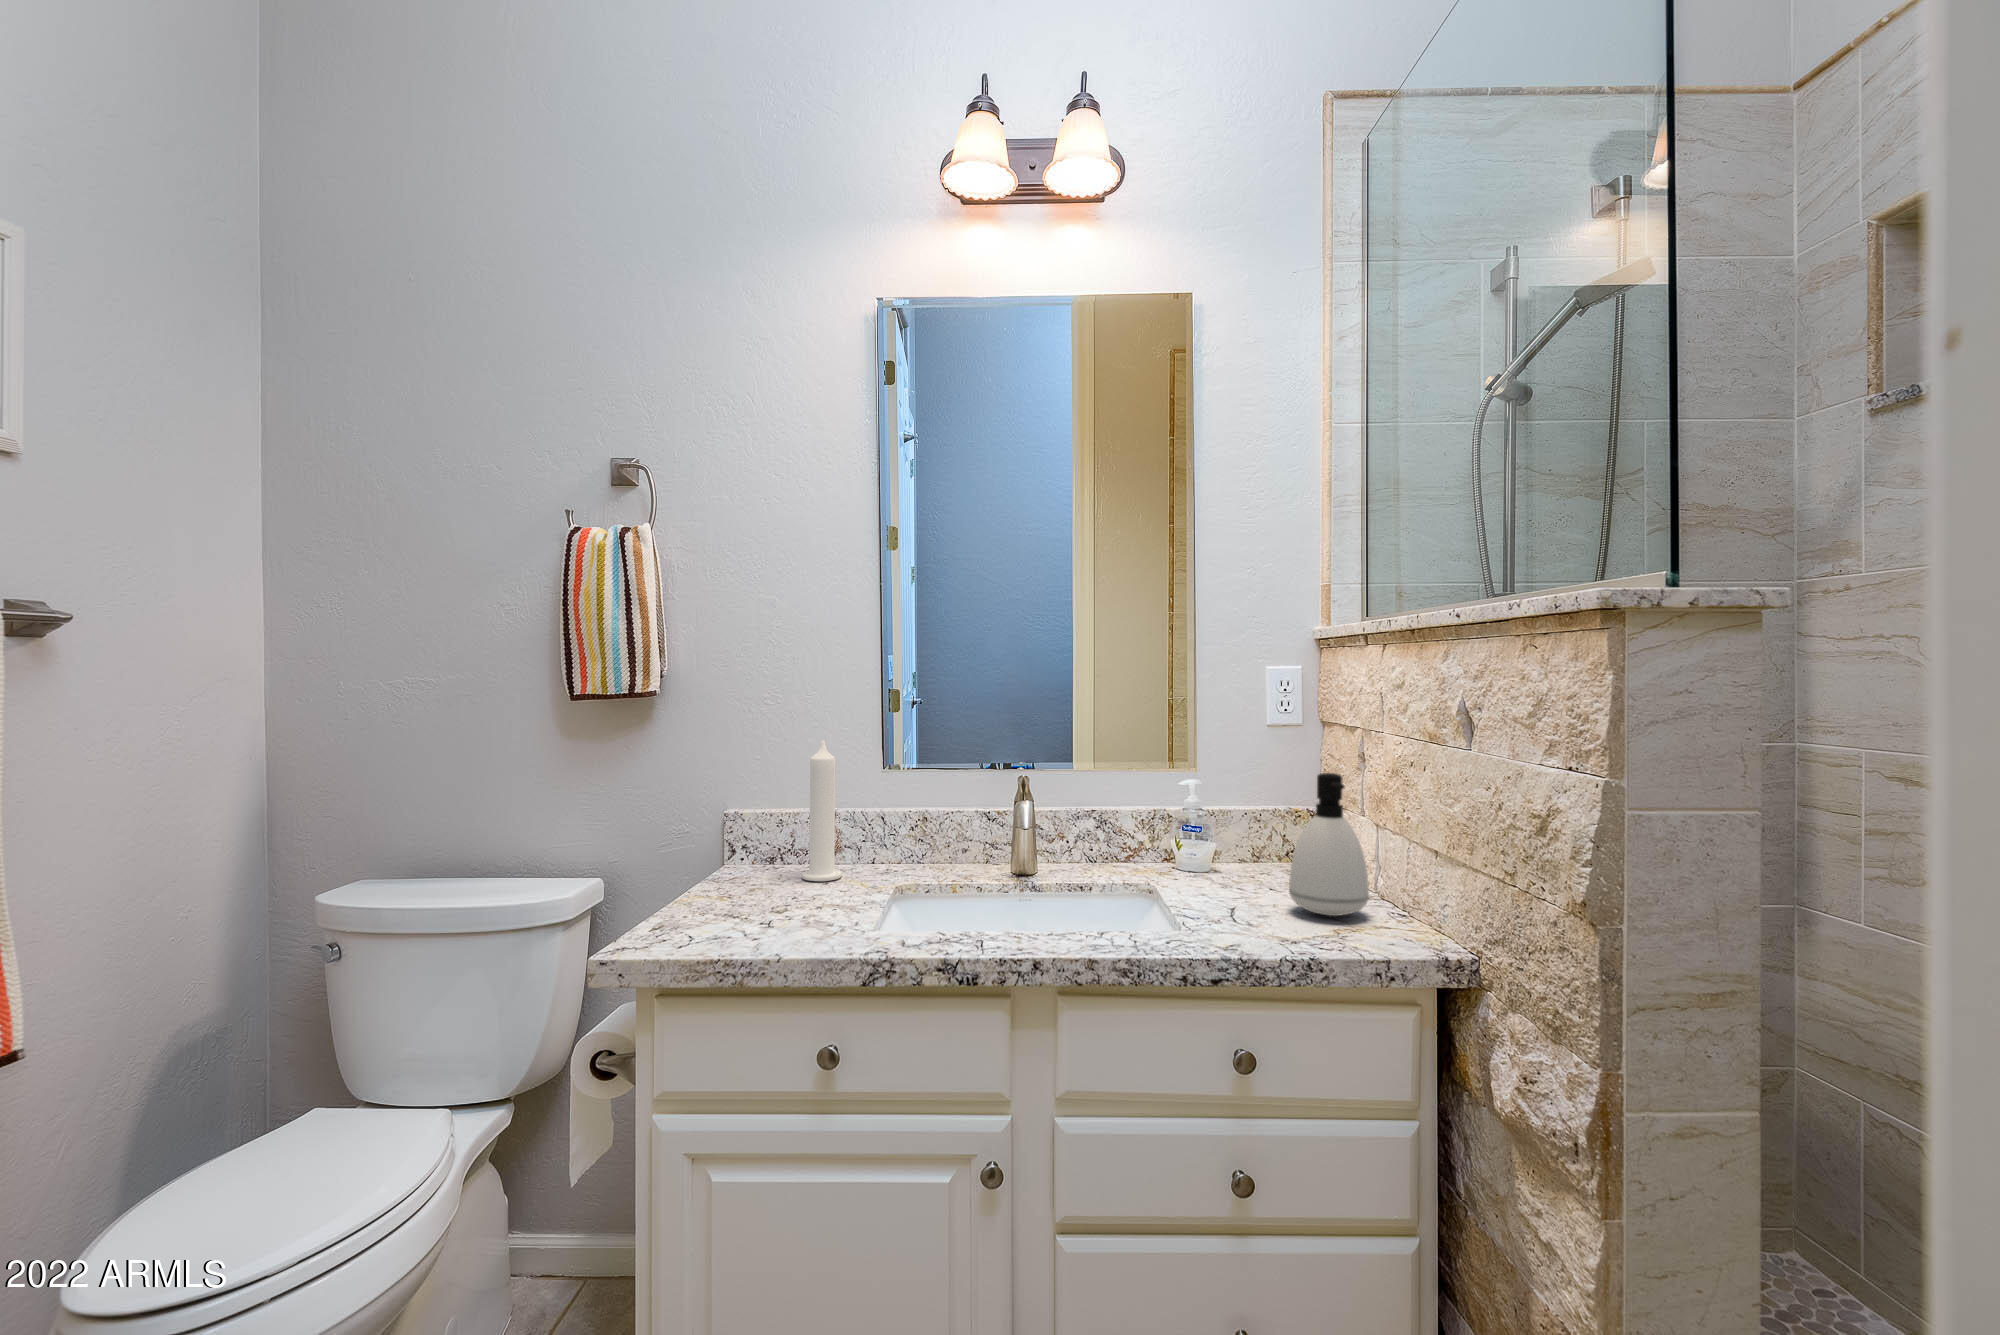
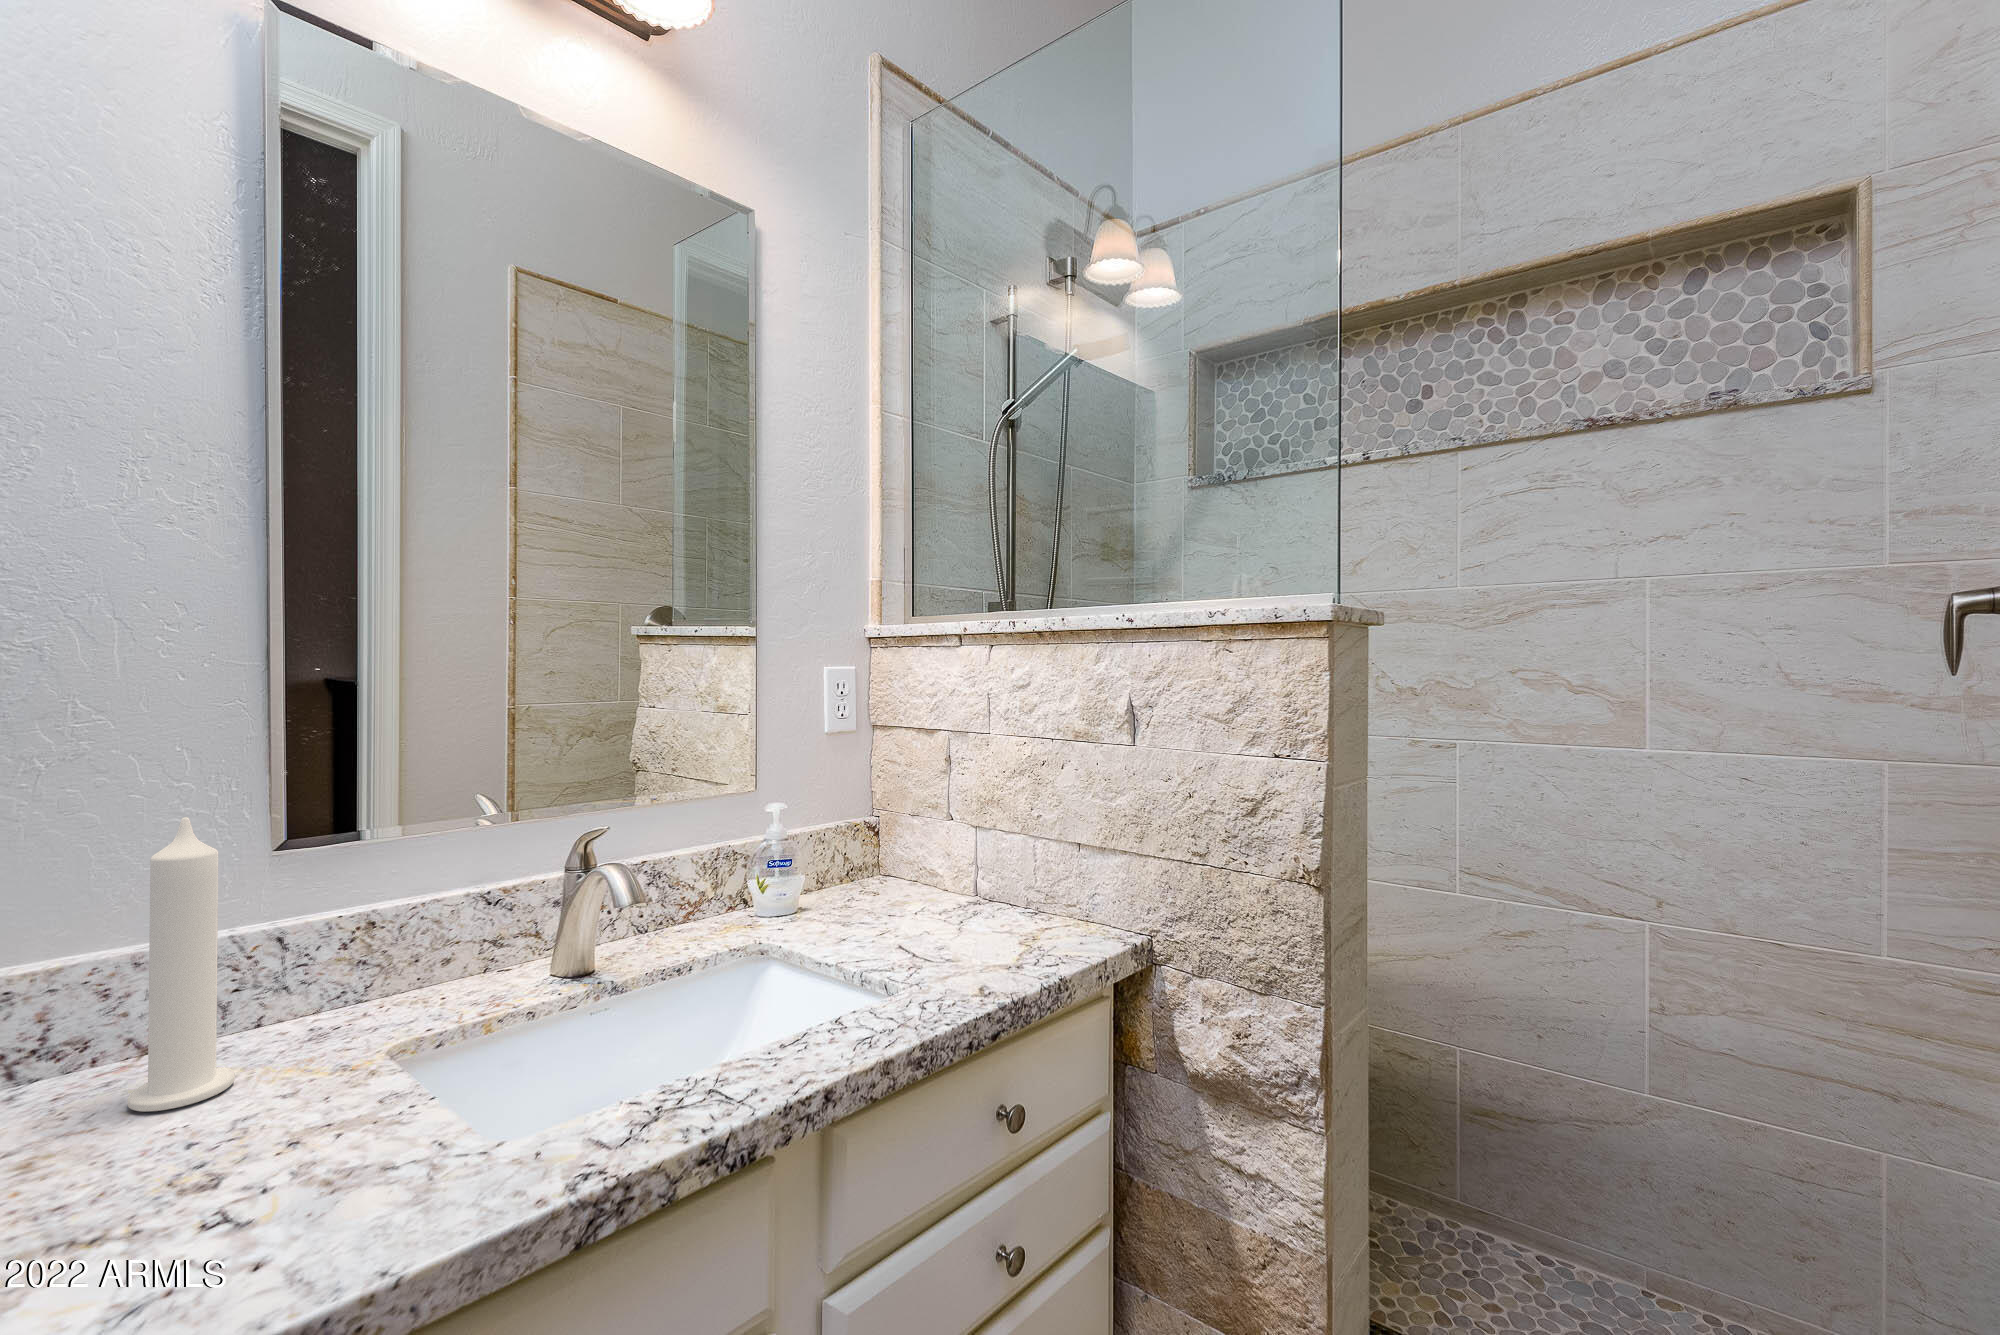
soap dispenser: present [1289,773,1369,916] -> none [939,780,1018,930]

